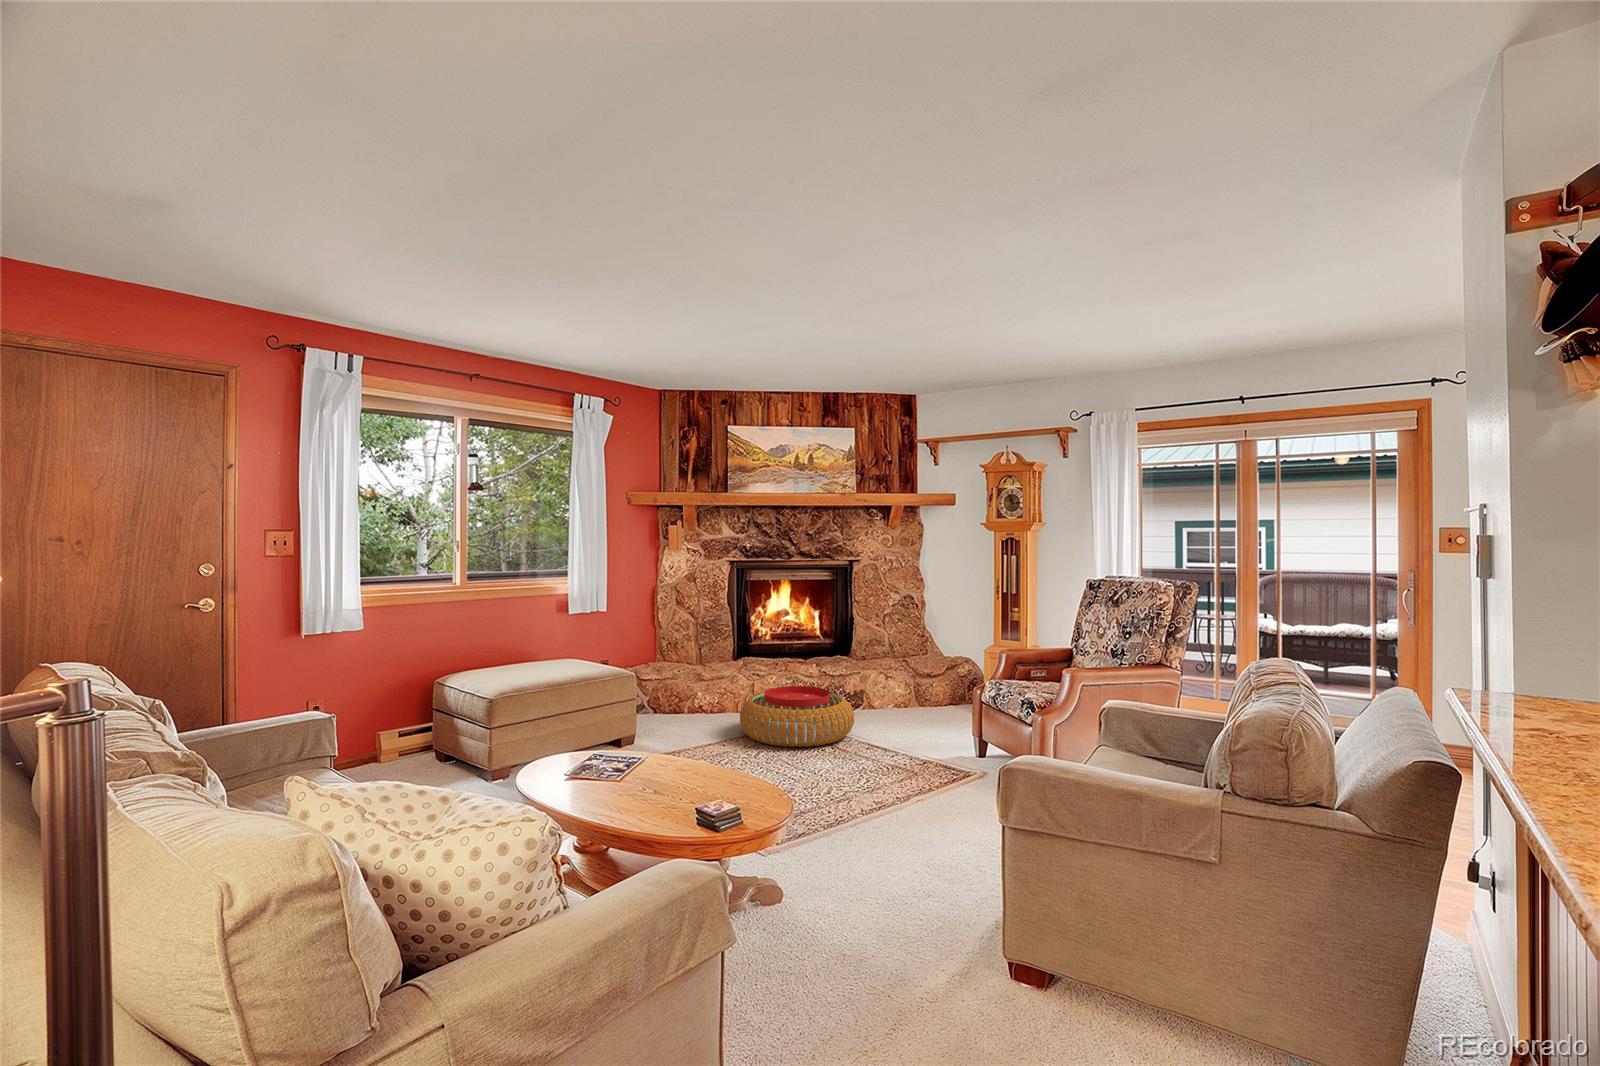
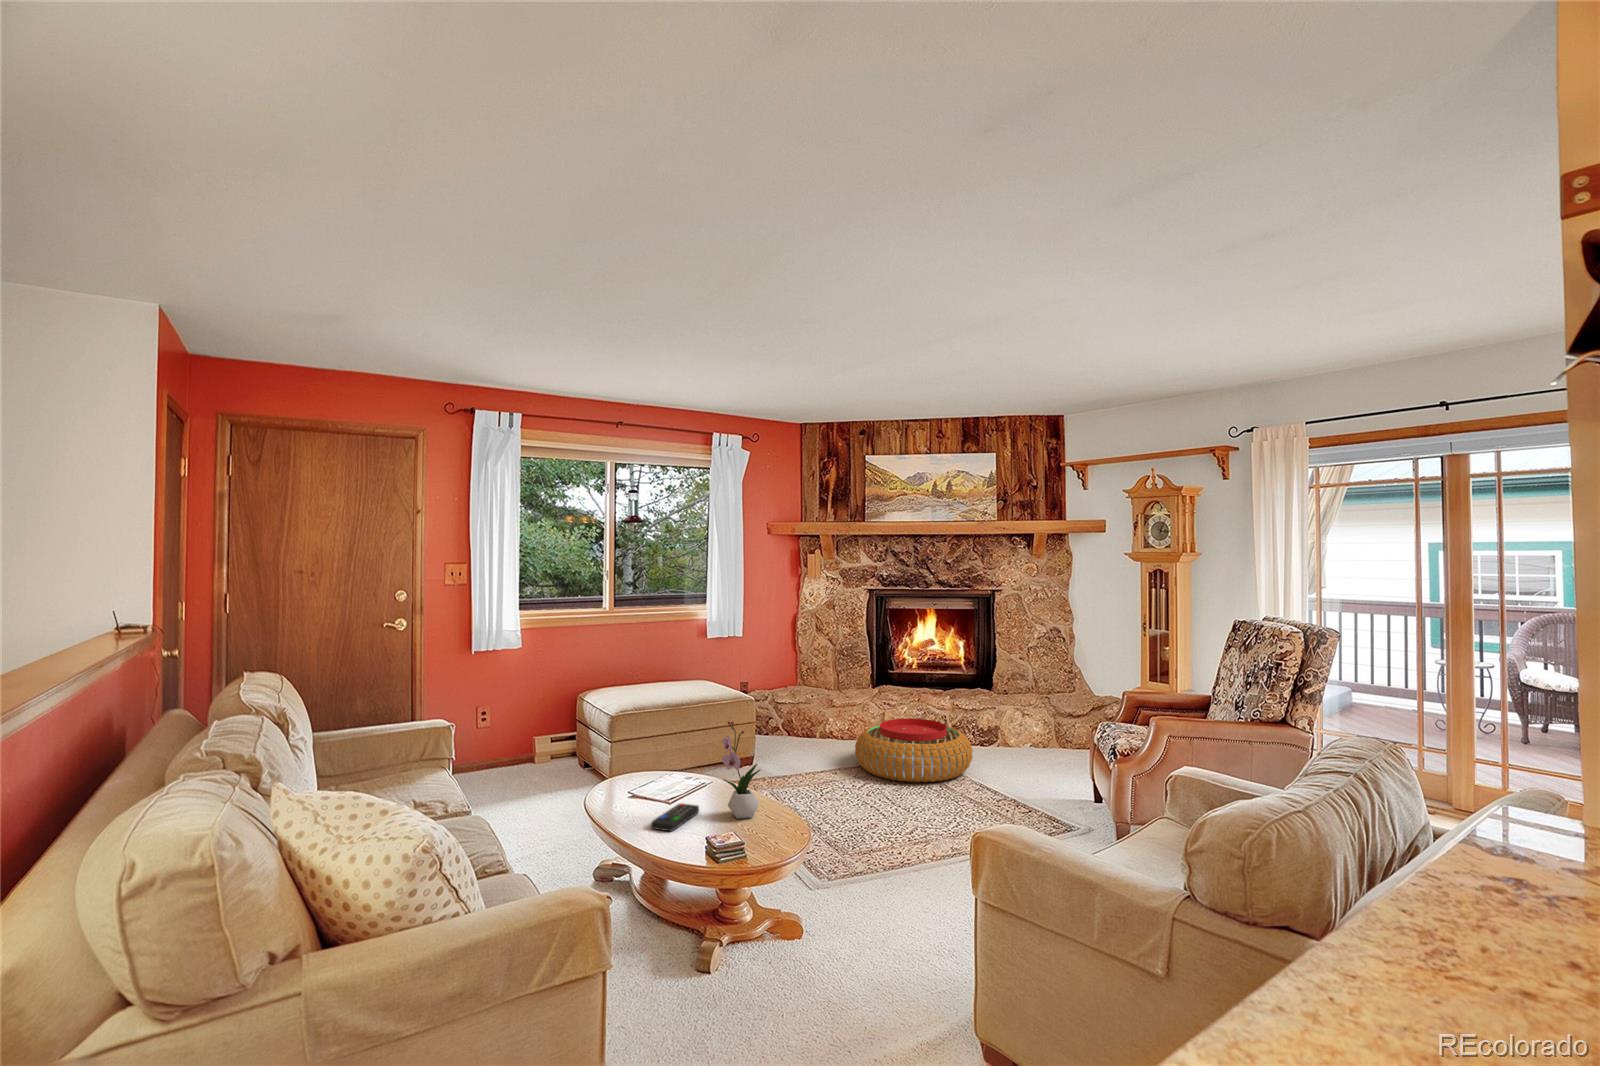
flower arrangement: none [673,690,717,791] -> present [722,721,760,819]
remote control: none [608,780,648,809] -> present [651,803,699,831]

